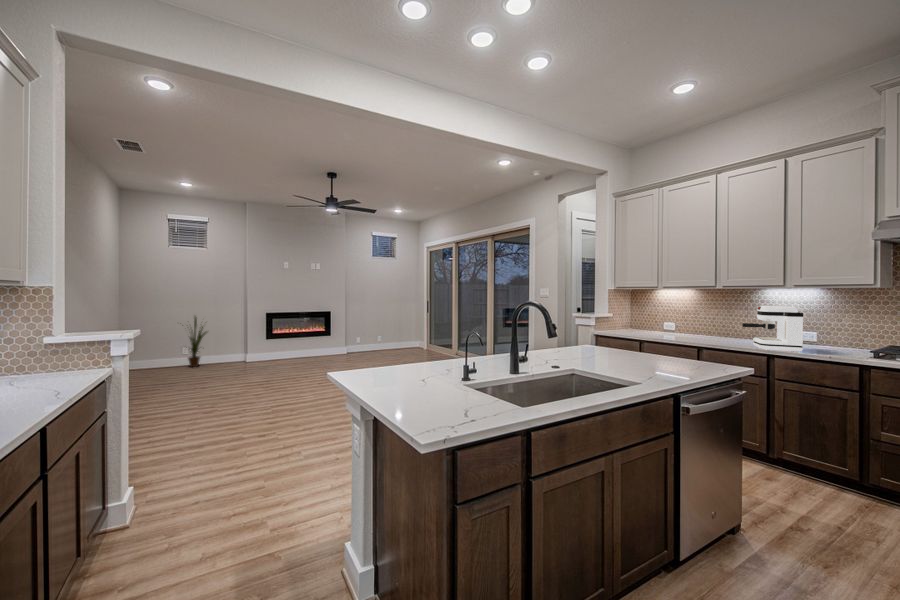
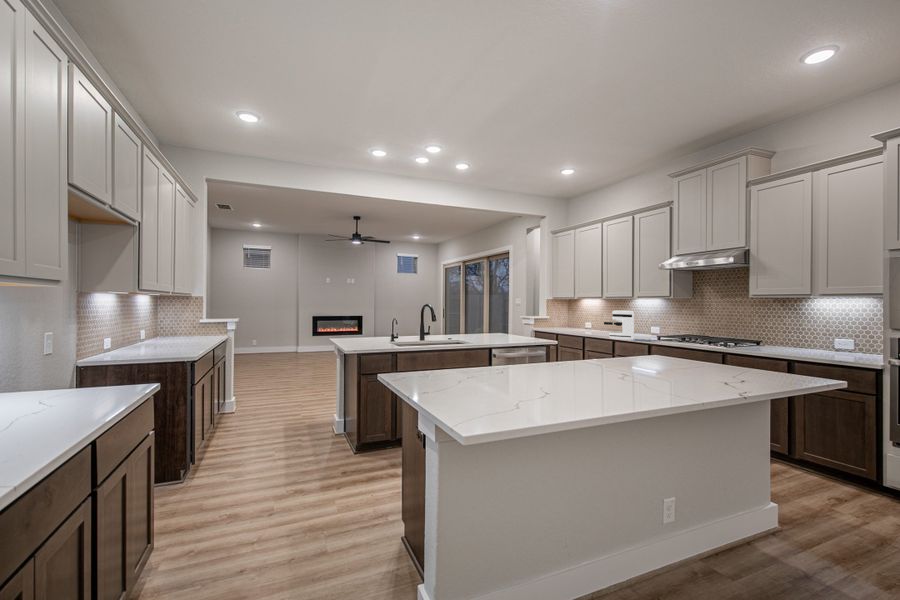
house plant: present [186,317,207,367] -> none [249,317,272,356]

